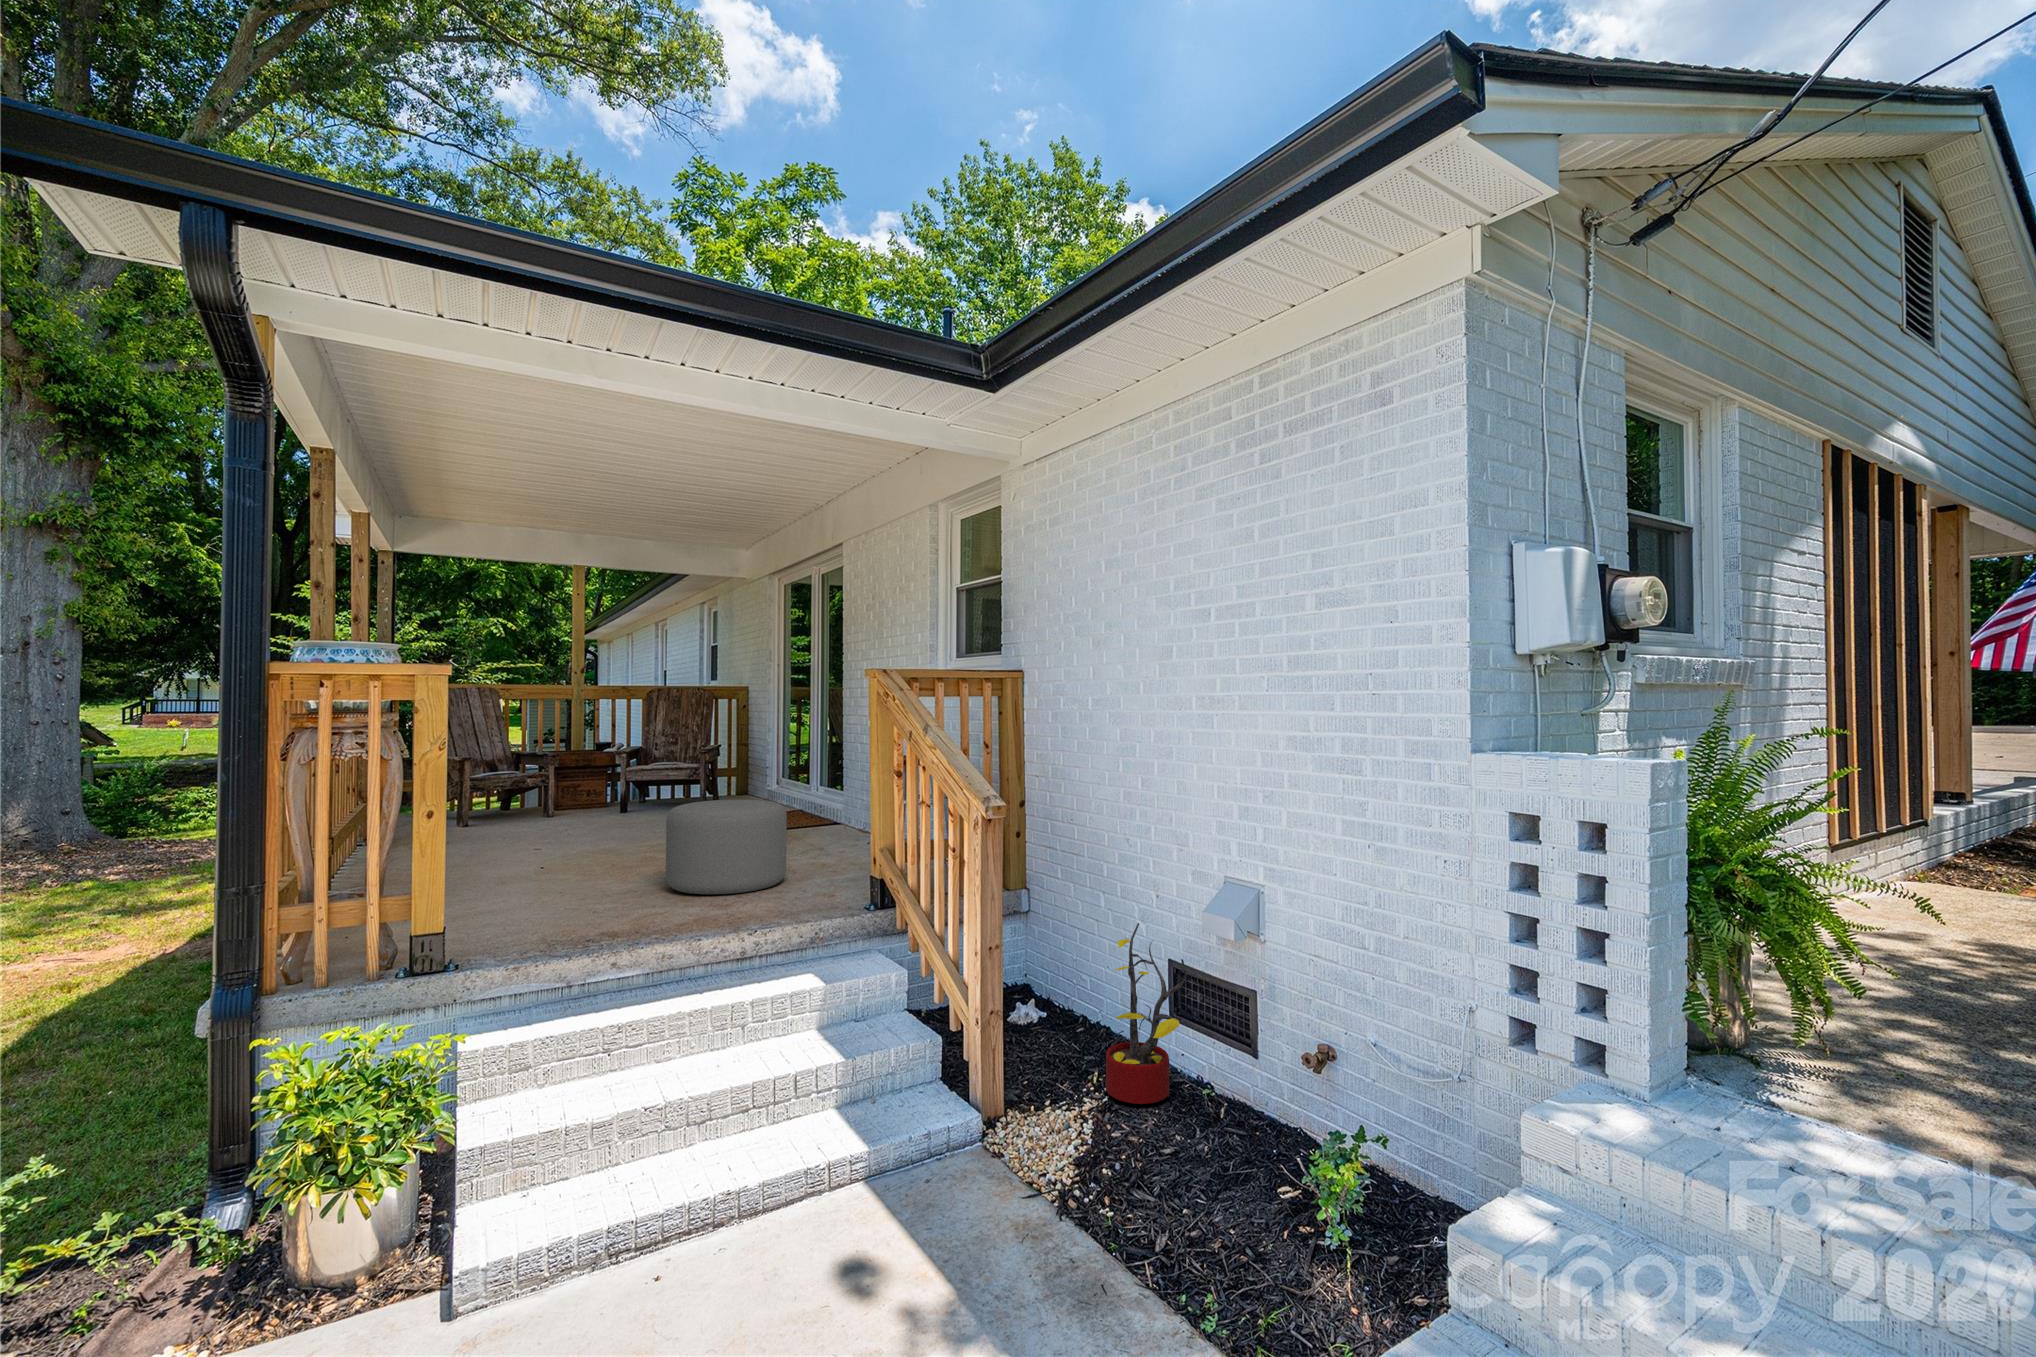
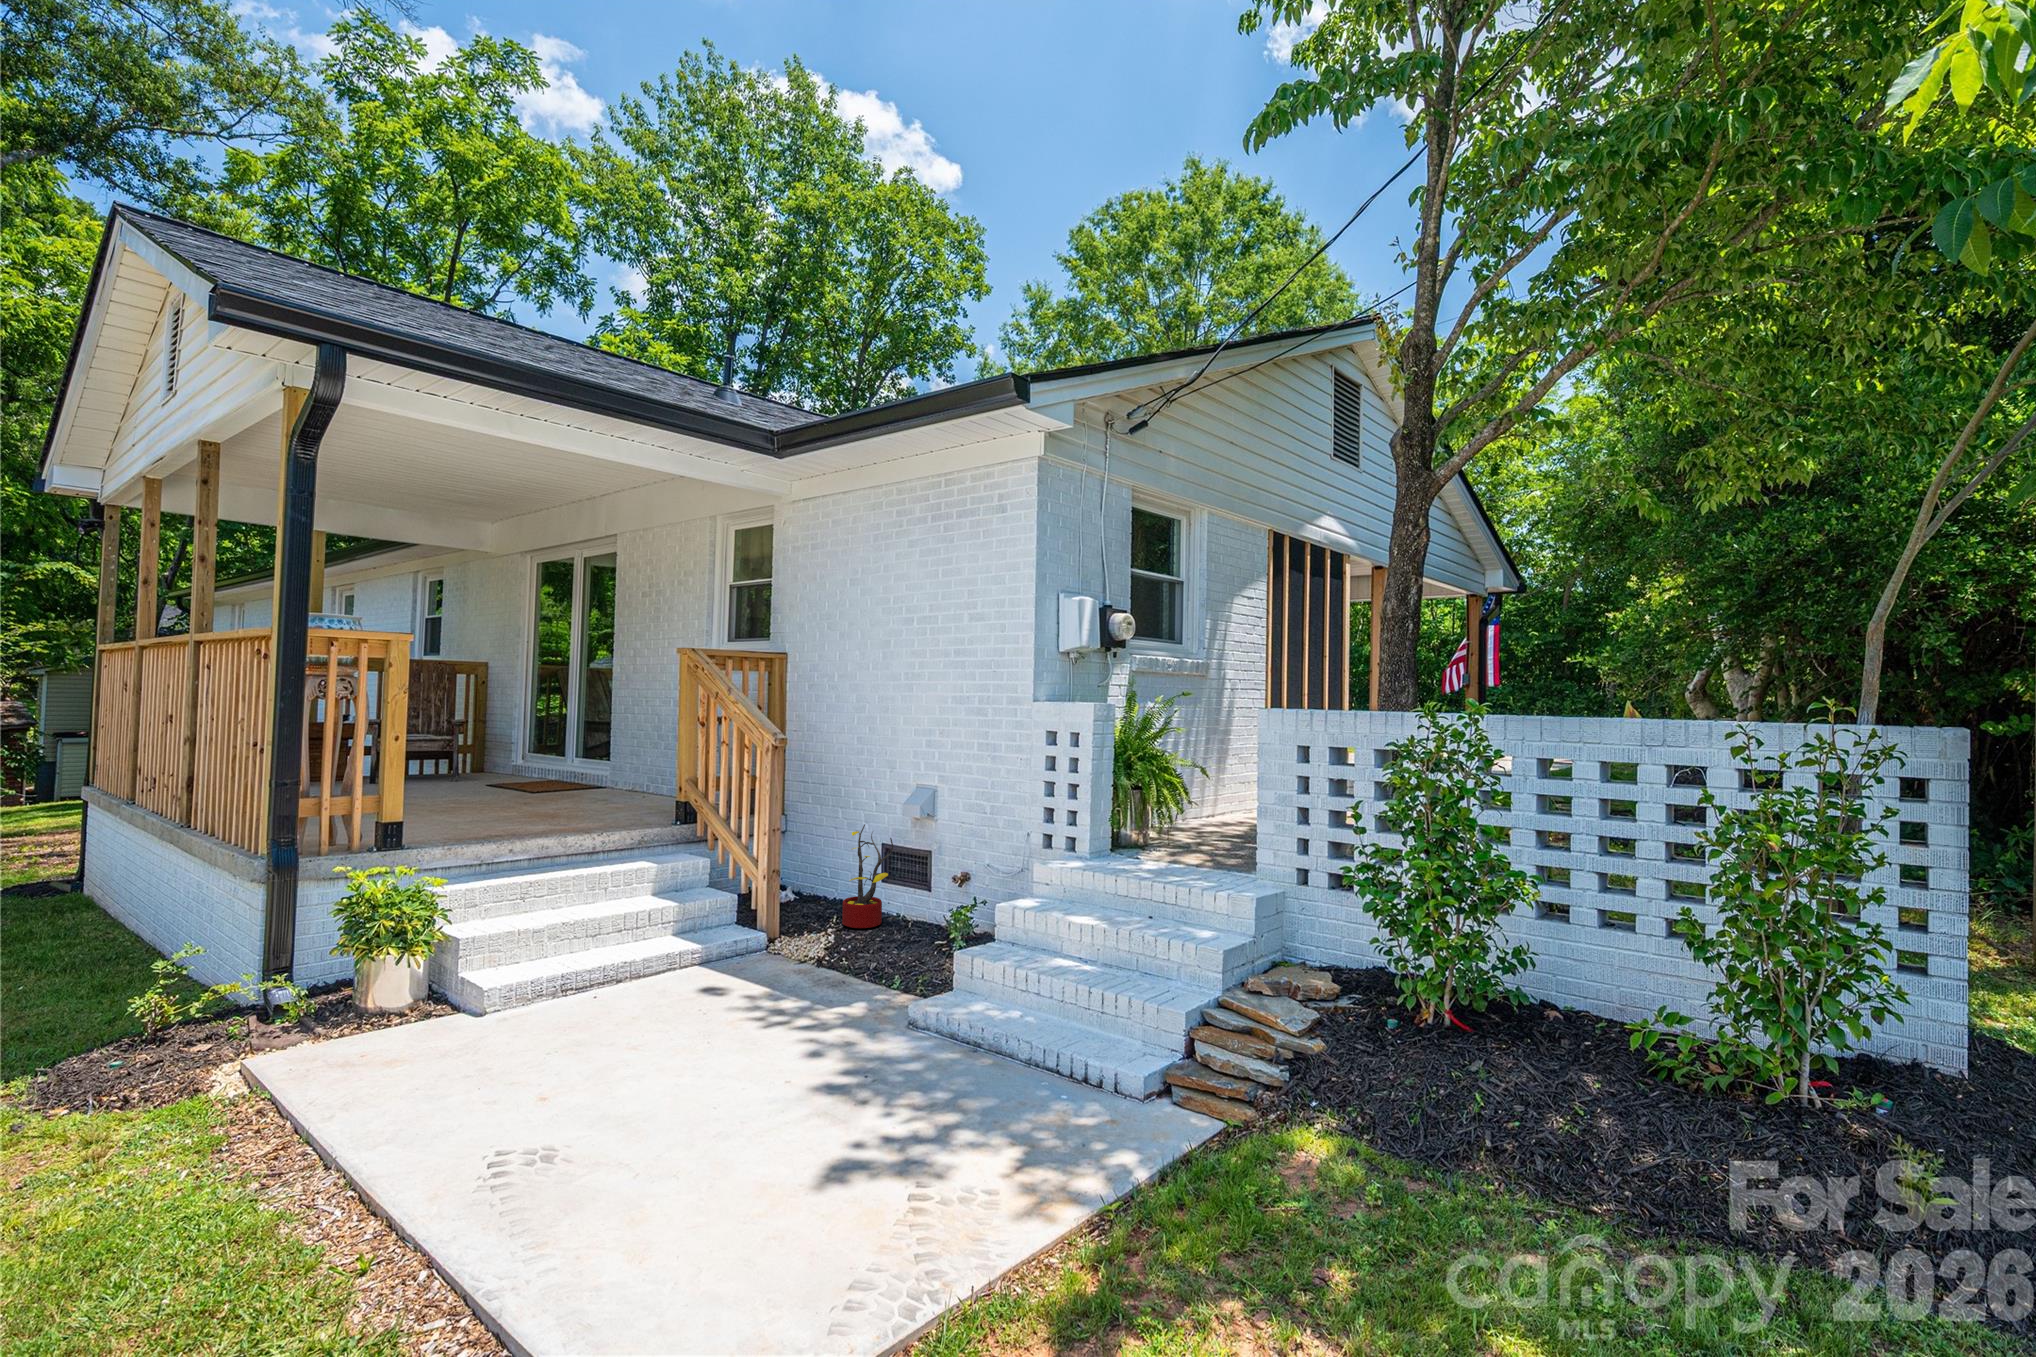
ottoman: present [666,800,787,894] -> none [498,750,595,819]

